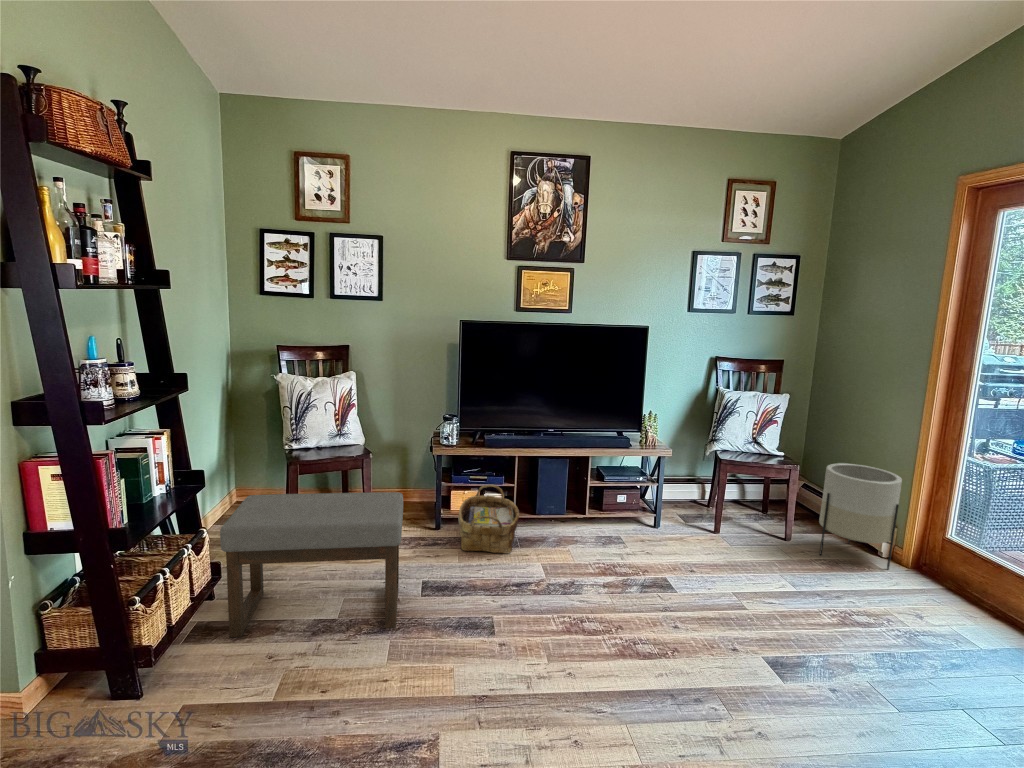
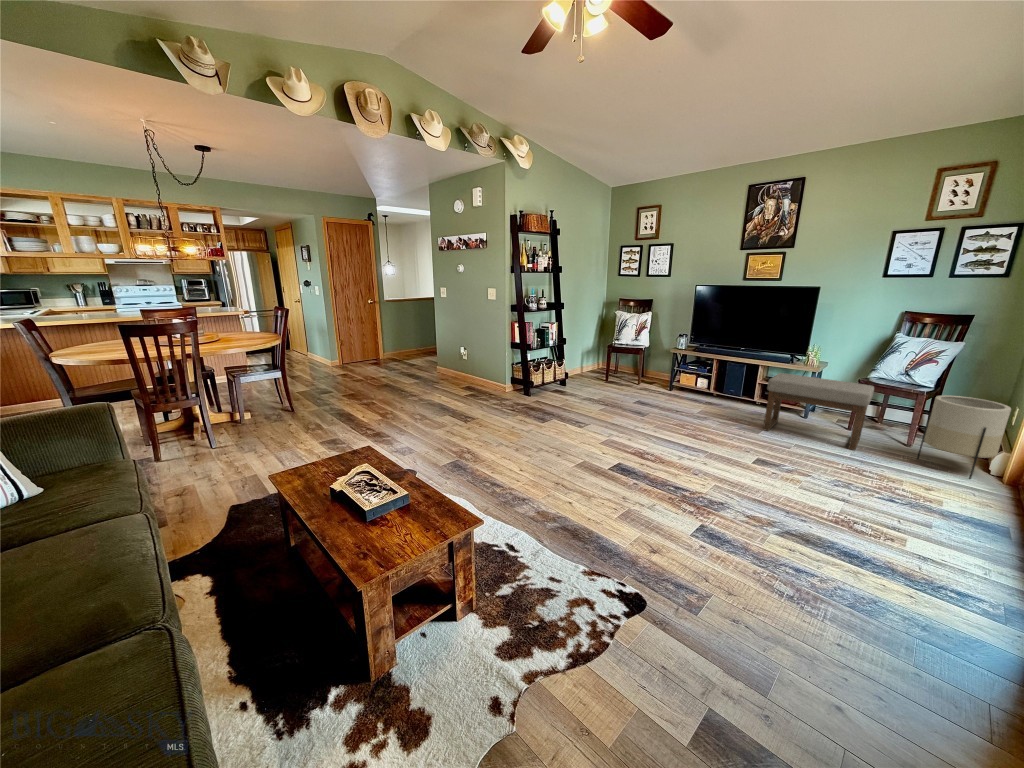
woven basket: present [458,485,519,554] -> none [670,374,708,405]
ottoman: present [220,492,403,637] -> present [763,373,874,450]

